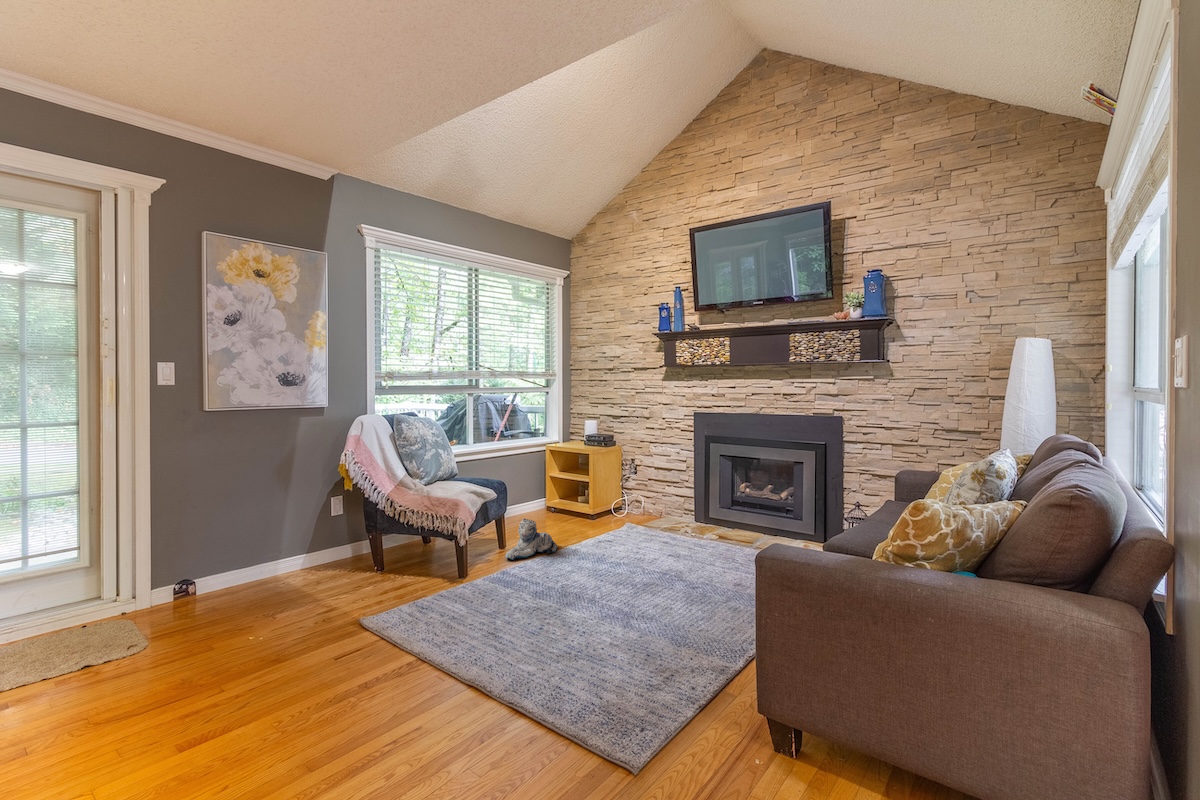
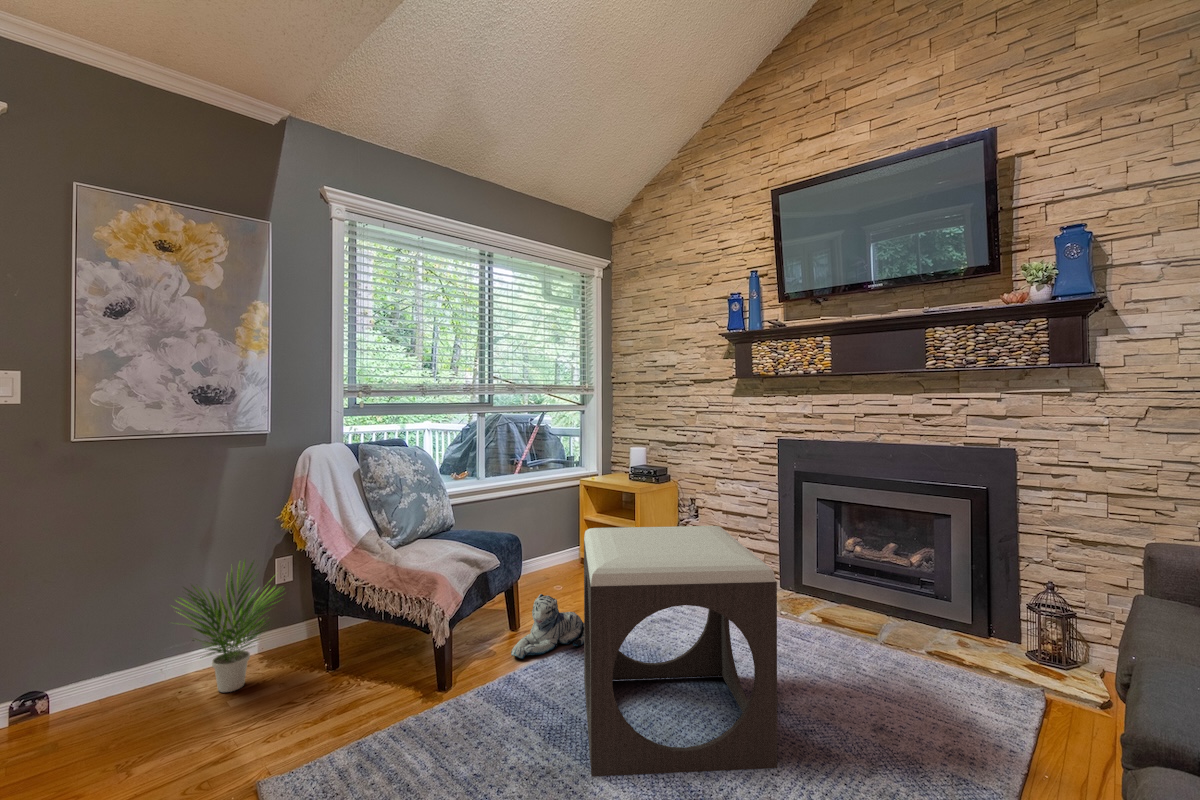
footstool: none [556,466,674,605] -> present [584,526,777,777]
potted plant: none [272,494,350,581] -> present [175,560,283,692]

